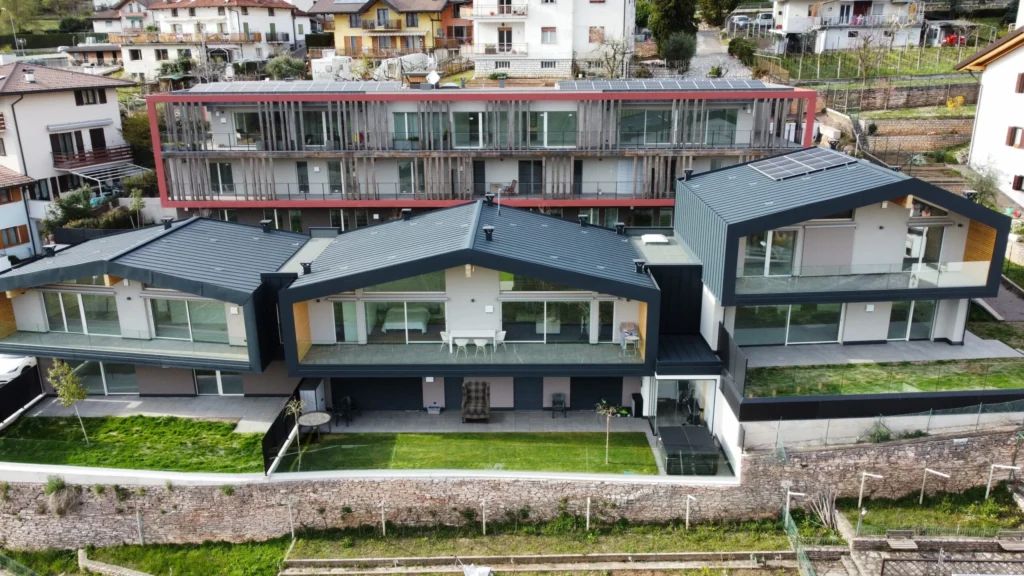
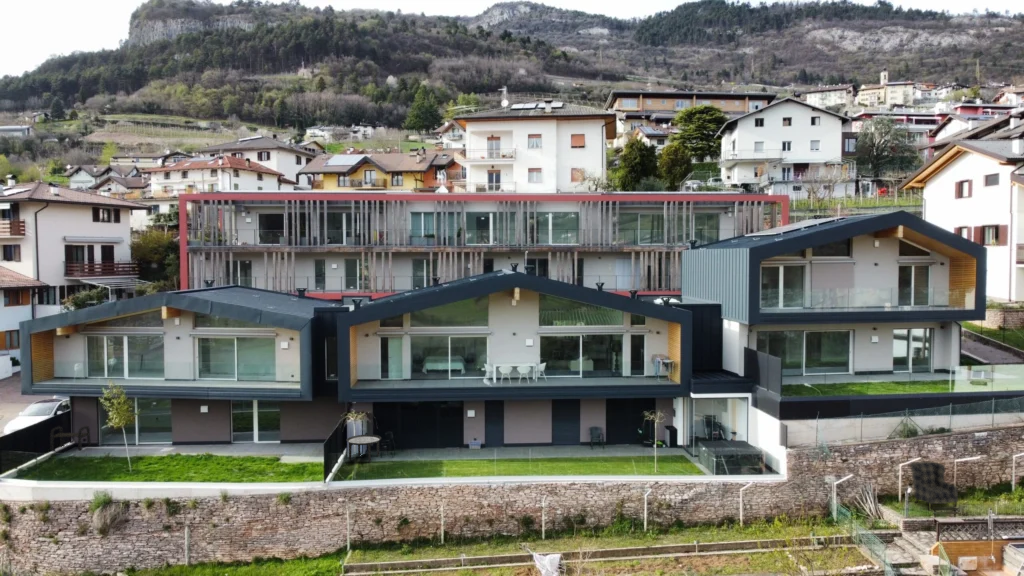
chair: present [461,380,490,423] -> present [910,462,958,509]
bench: none [10,390,52,416] -> present [50,426,91,451]

